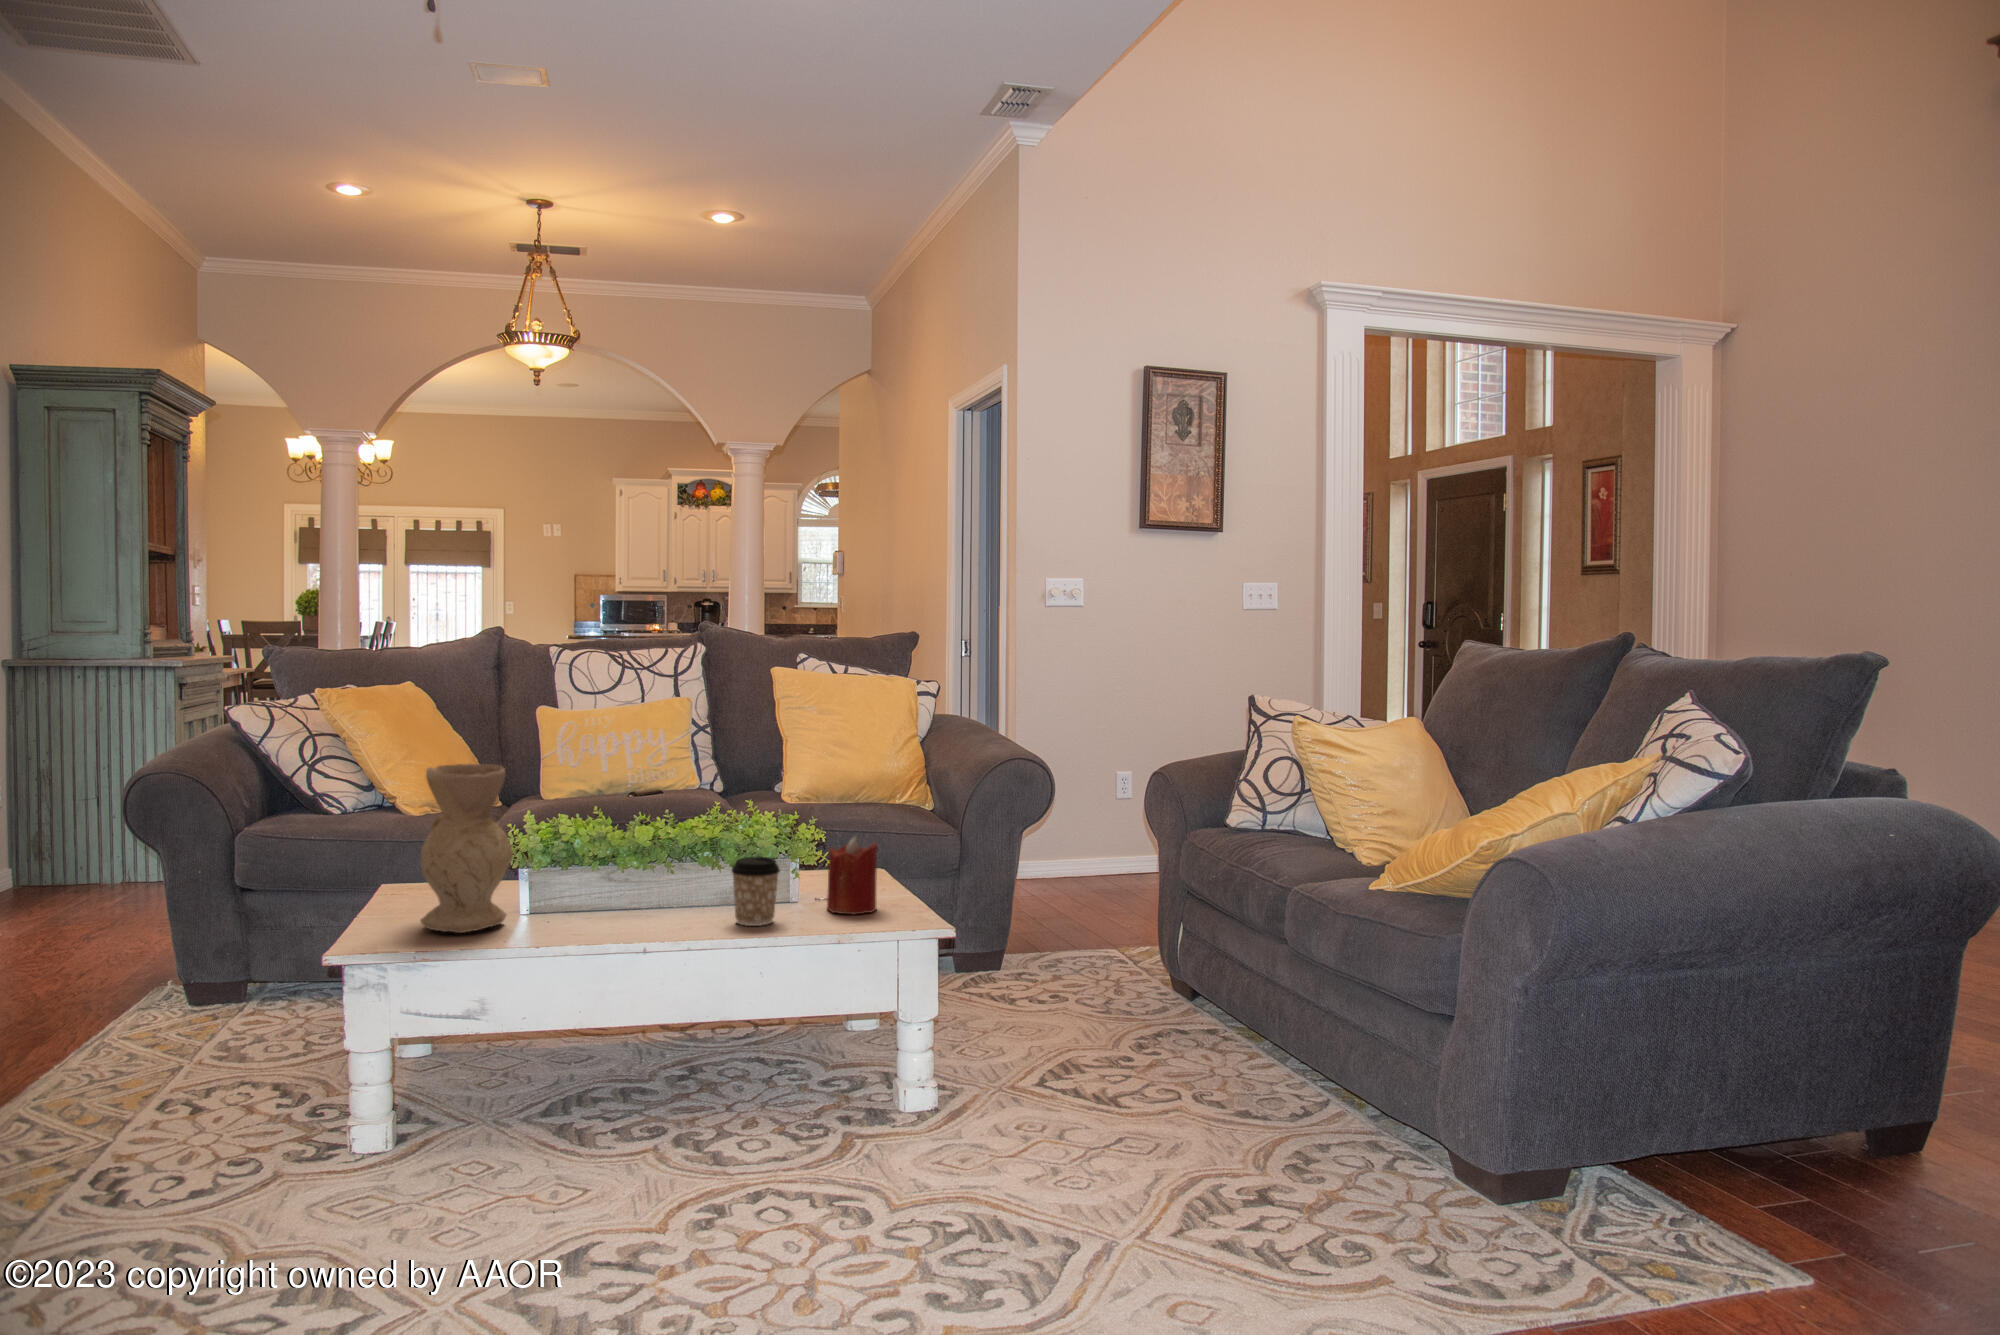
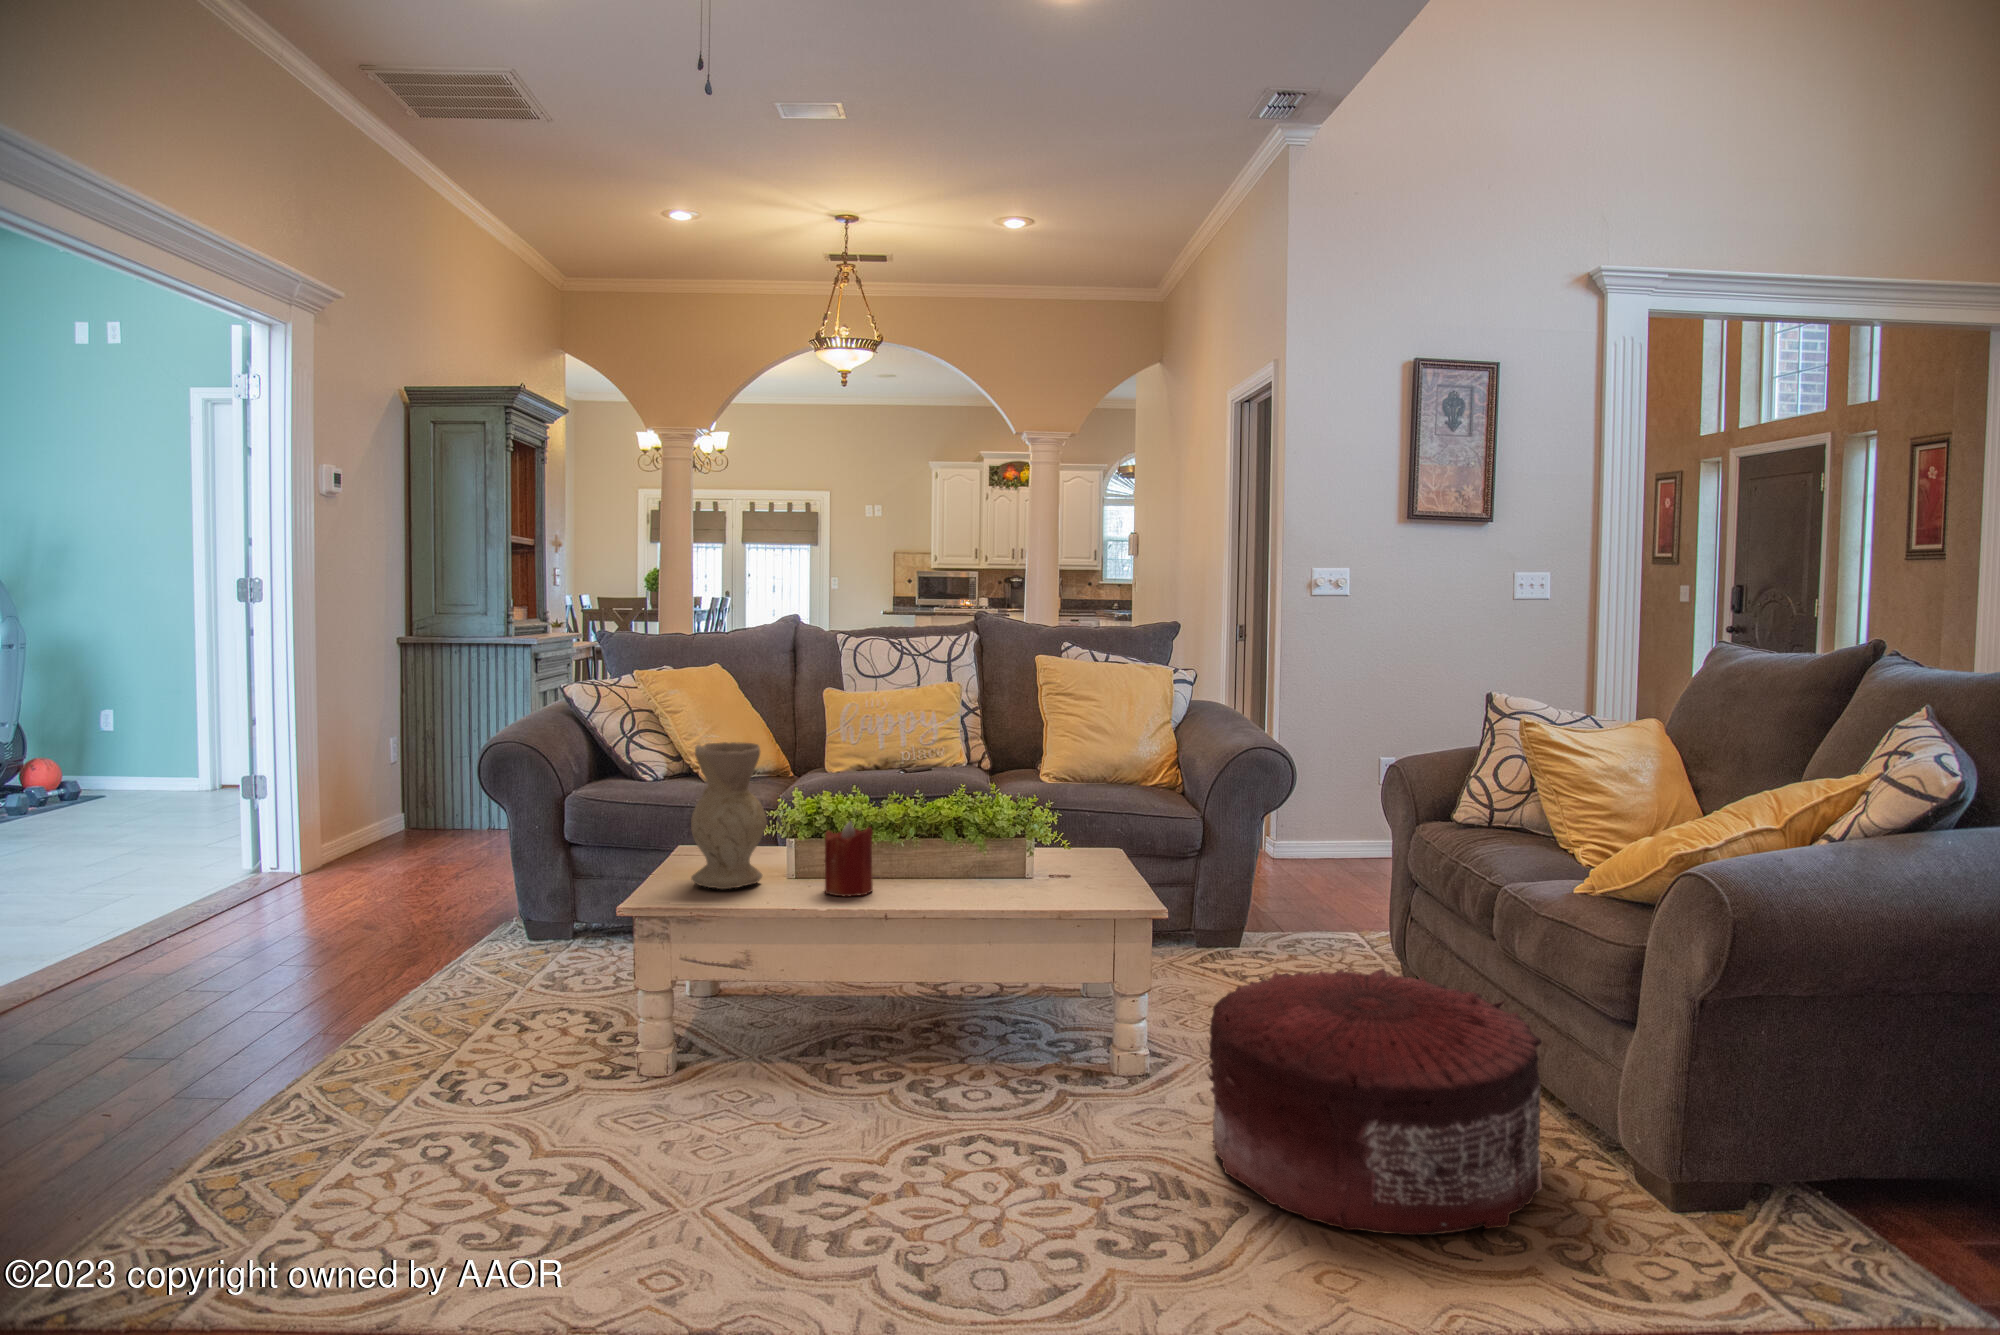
candle: present [827,837,878,914] -> present [825,822,873,896]
coffee cup: present [732,857,780,926] -> none [954,831,998,894]
pouf: none [1017,982,1342,1254] -> present [1209,969,1542,1235]

